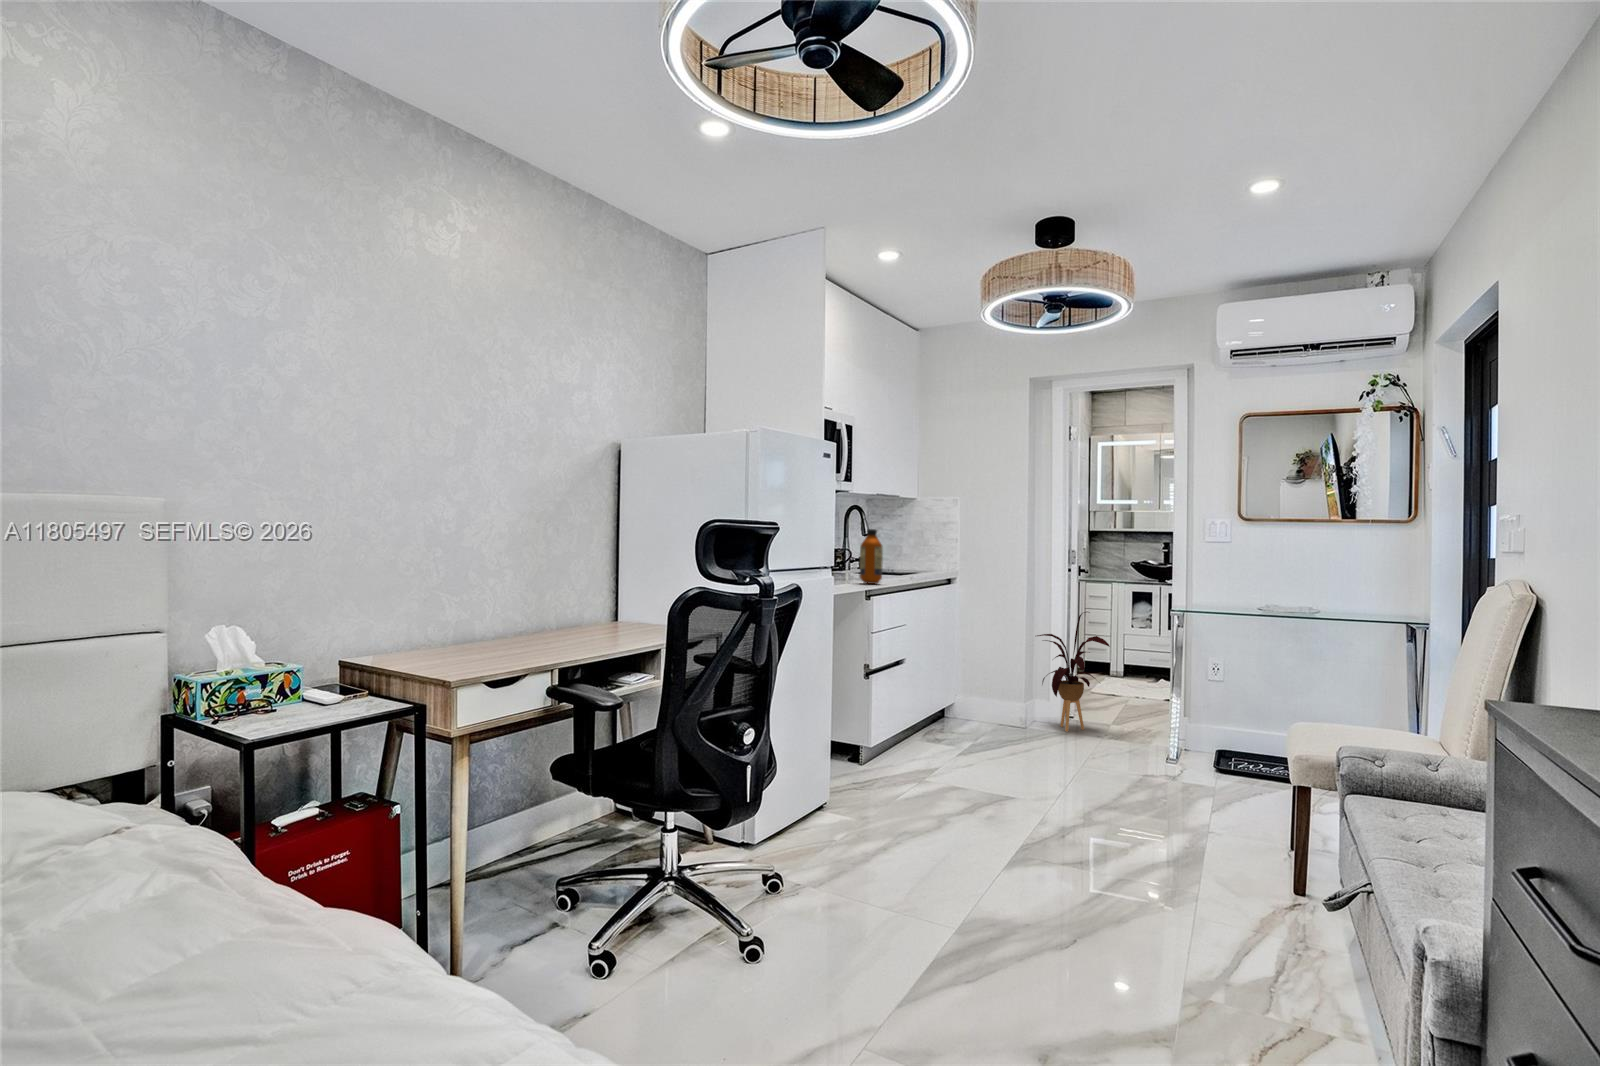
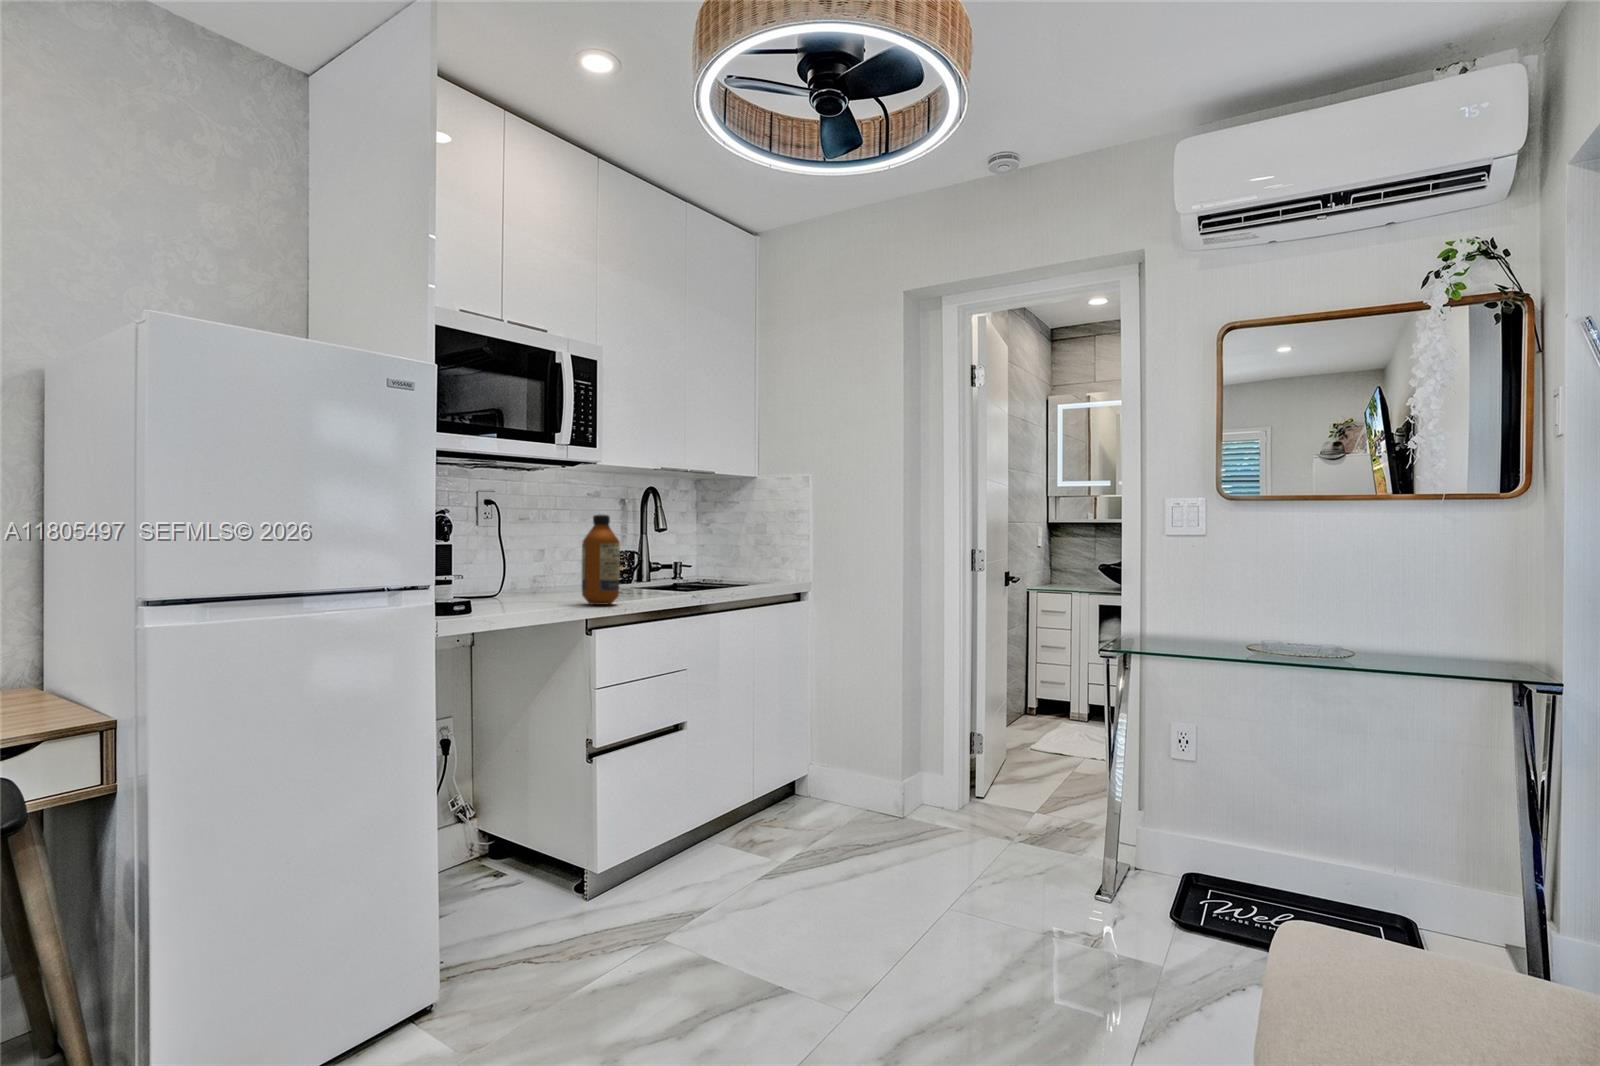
house plant: present [1037,612,1110,731] -> none [914,643,1021,827]

